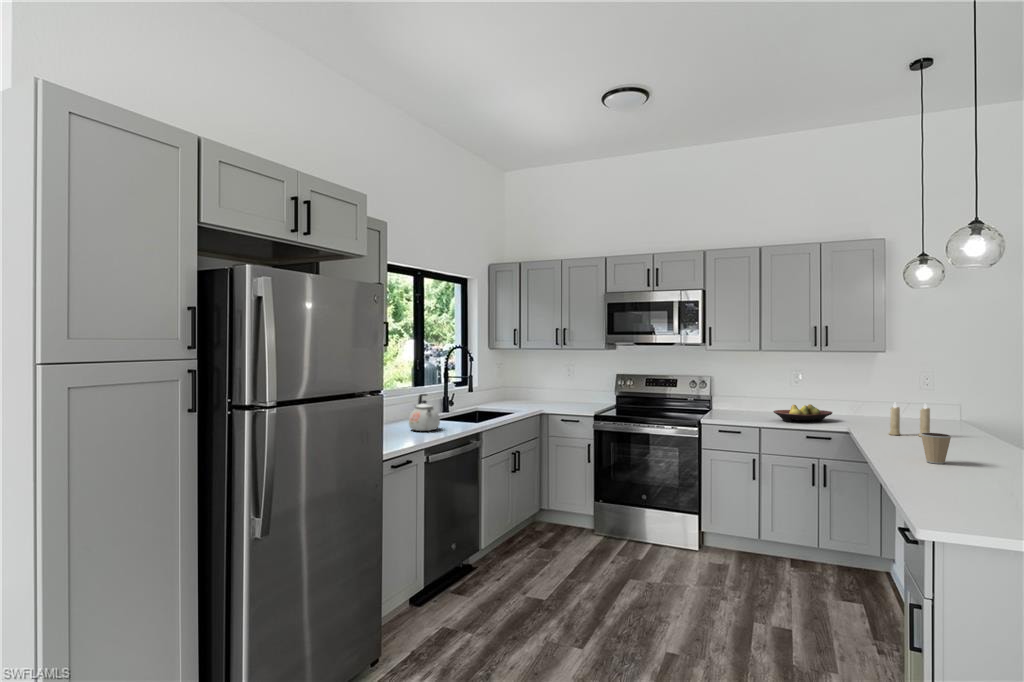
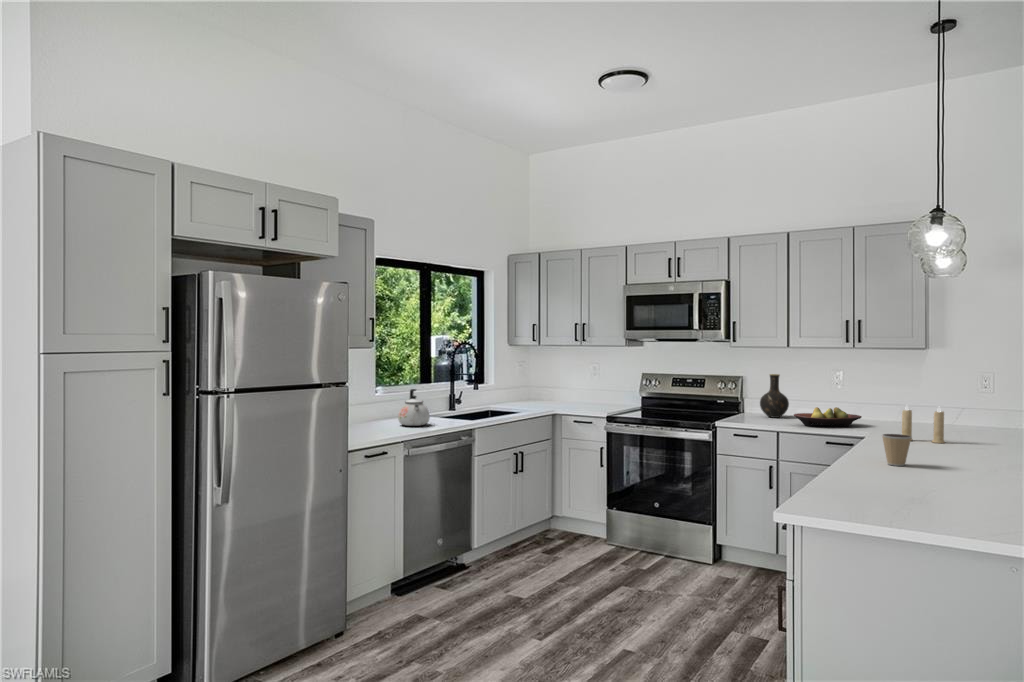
vase: none [732,375,758,414] -> present [760,374,789,418]

